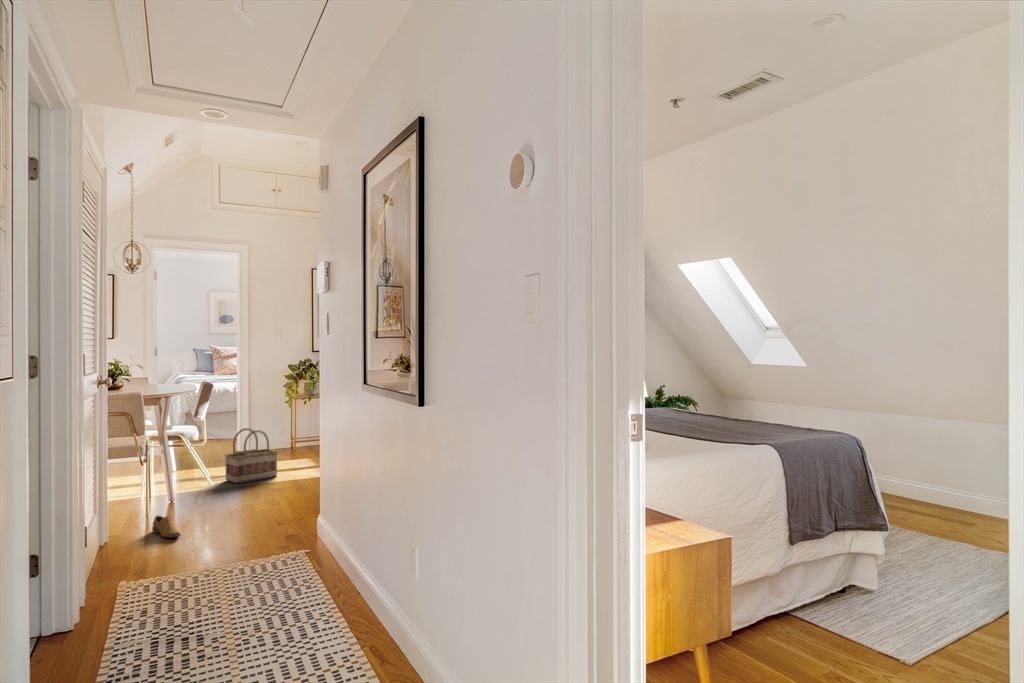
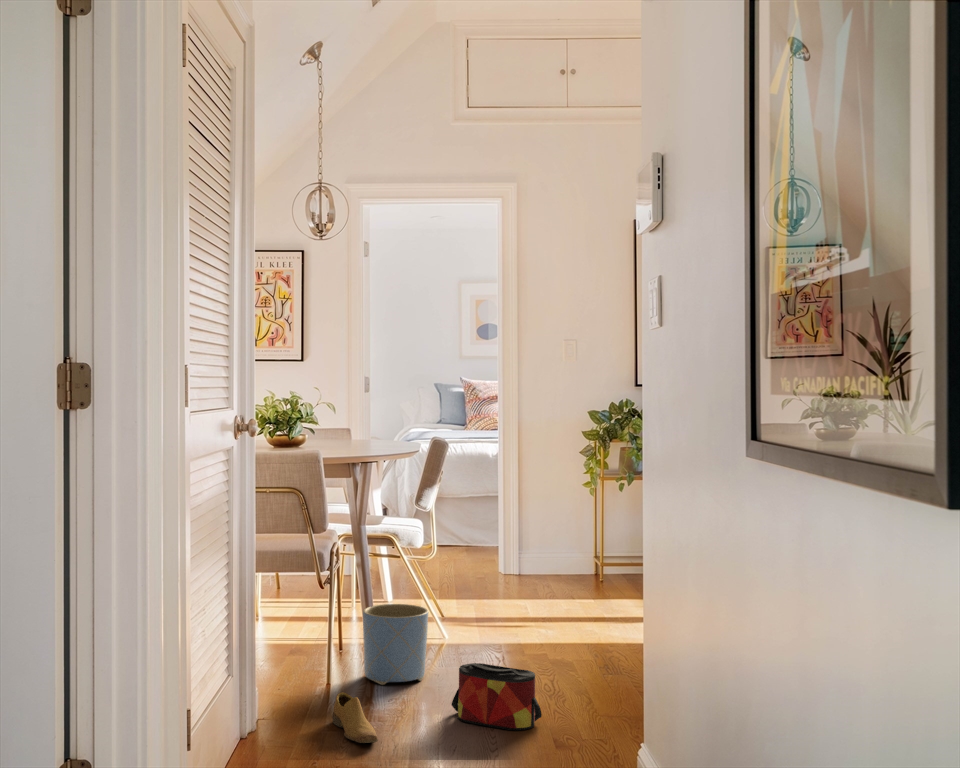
basket: present [225,428,277,483] -> none [471,530,566,636]
planter: none [165,470,203,512] -> present [363,604,428,685]
bag: none [219,493,267,522] -> present [451,663,542,731]

